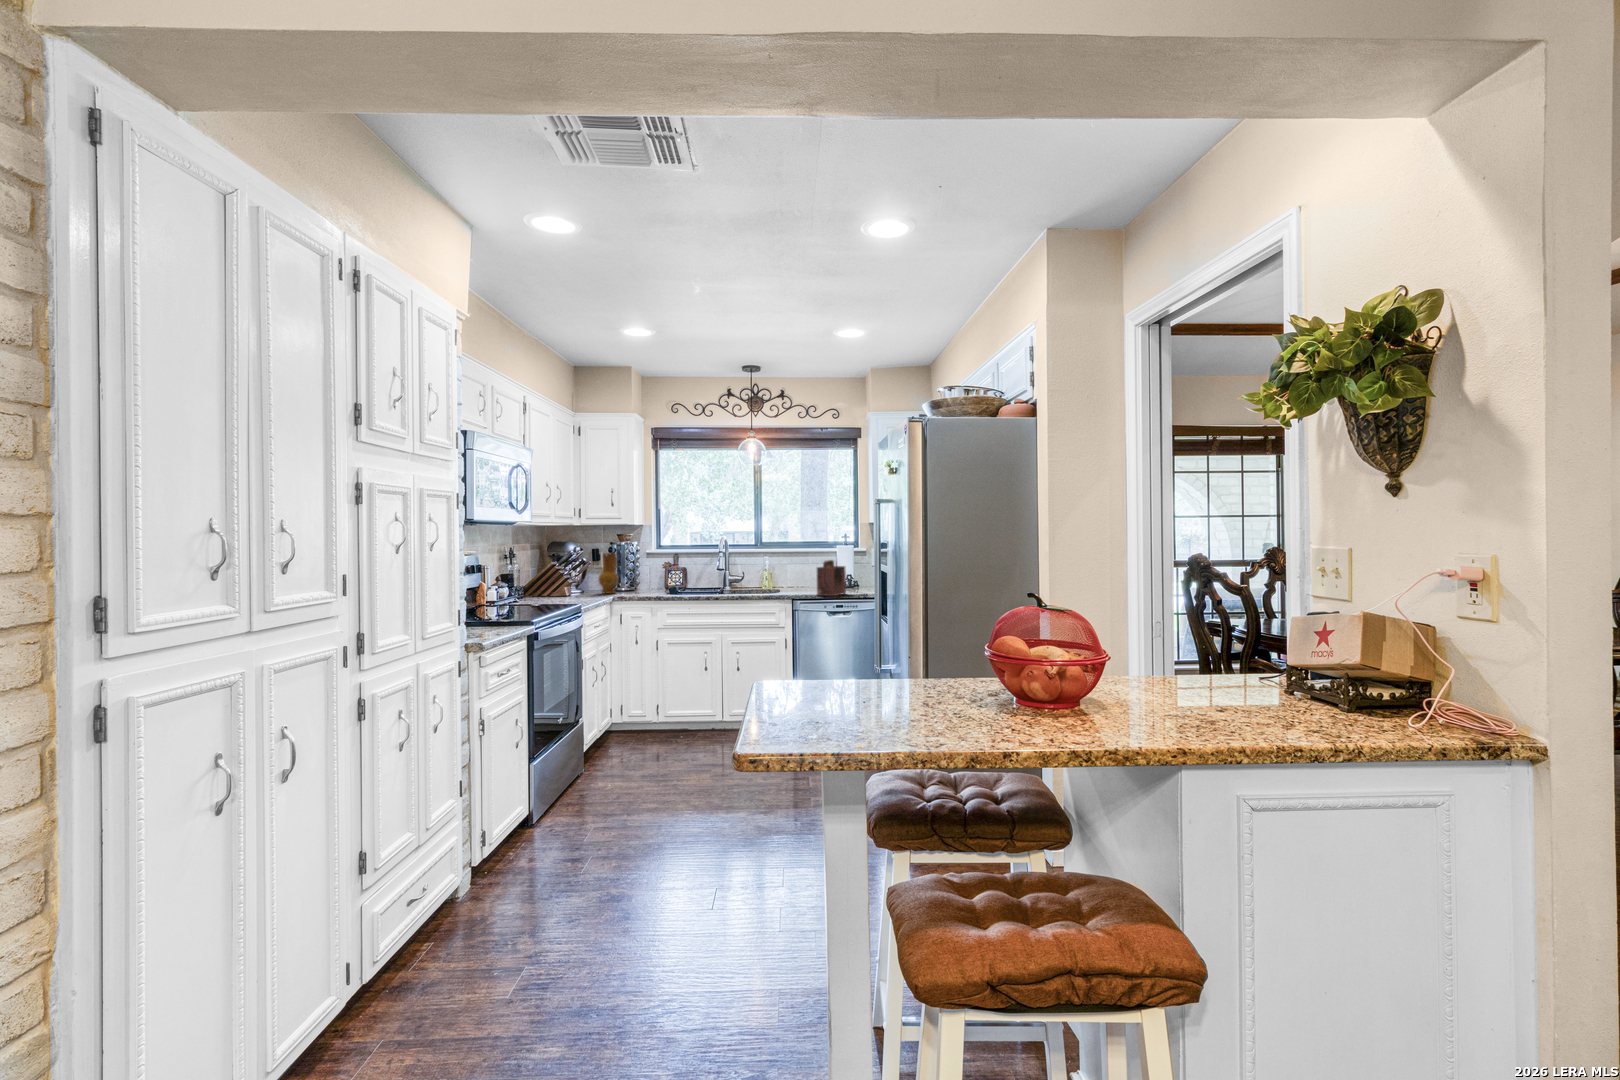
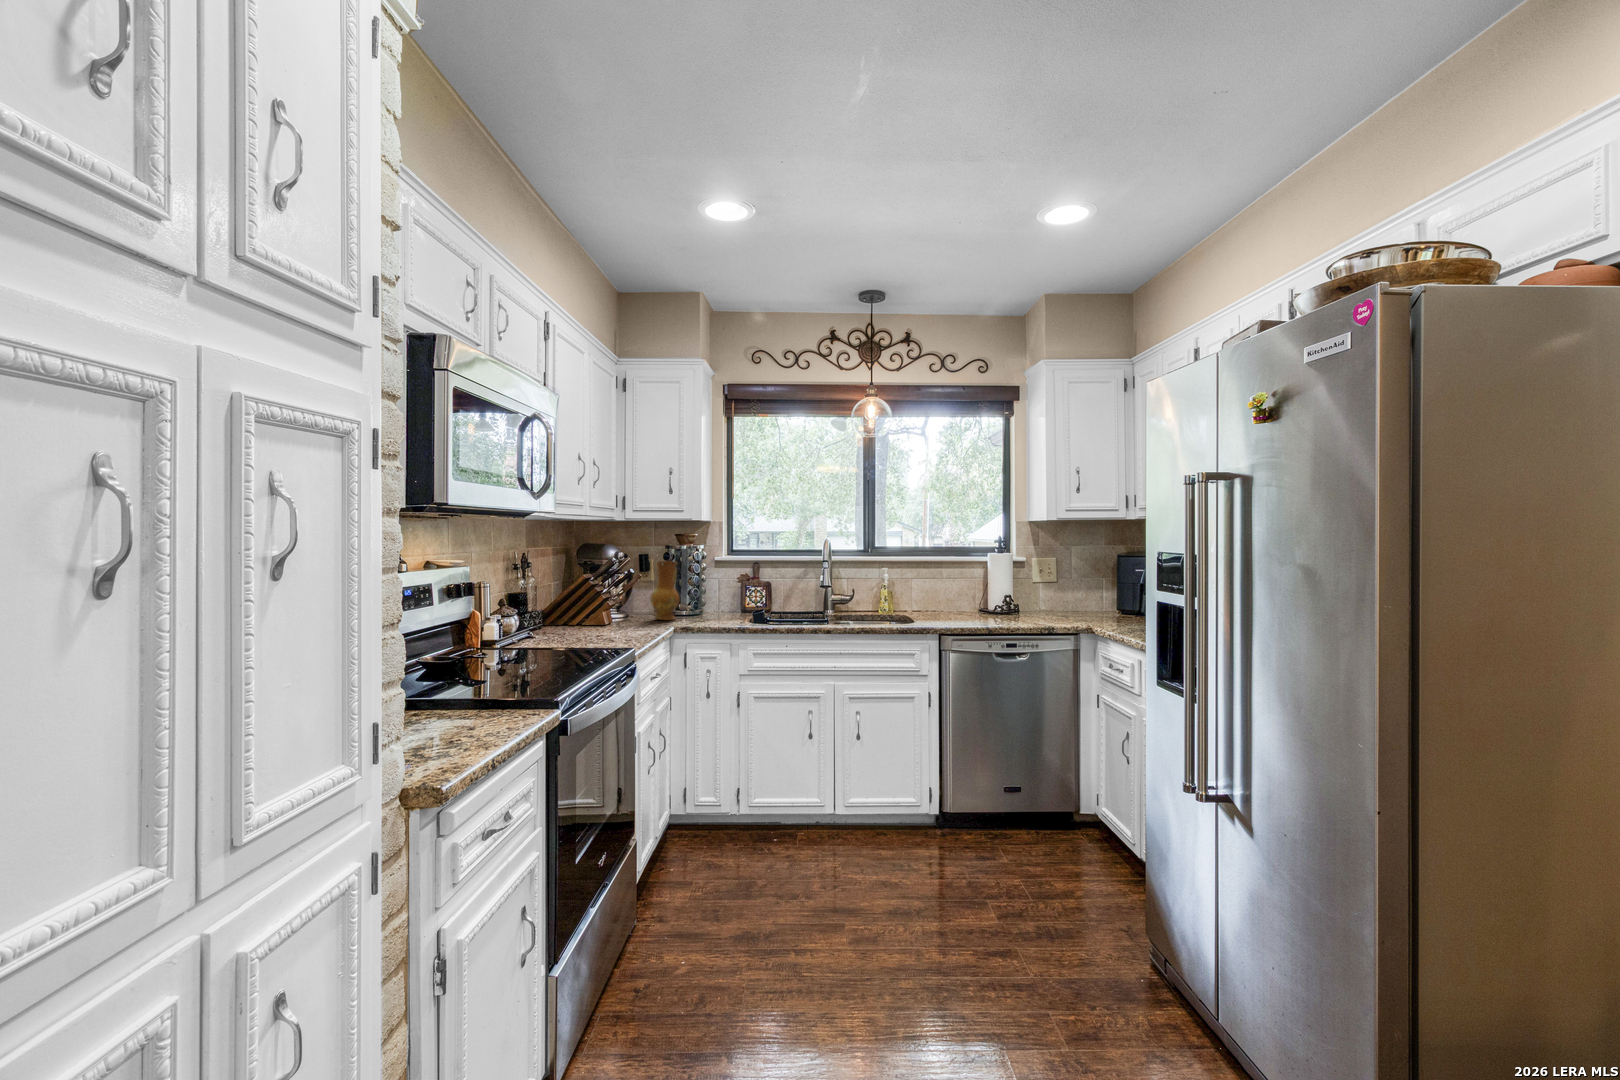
toaster: present [817,560,846,596] -> none [980,575,1015,631]

